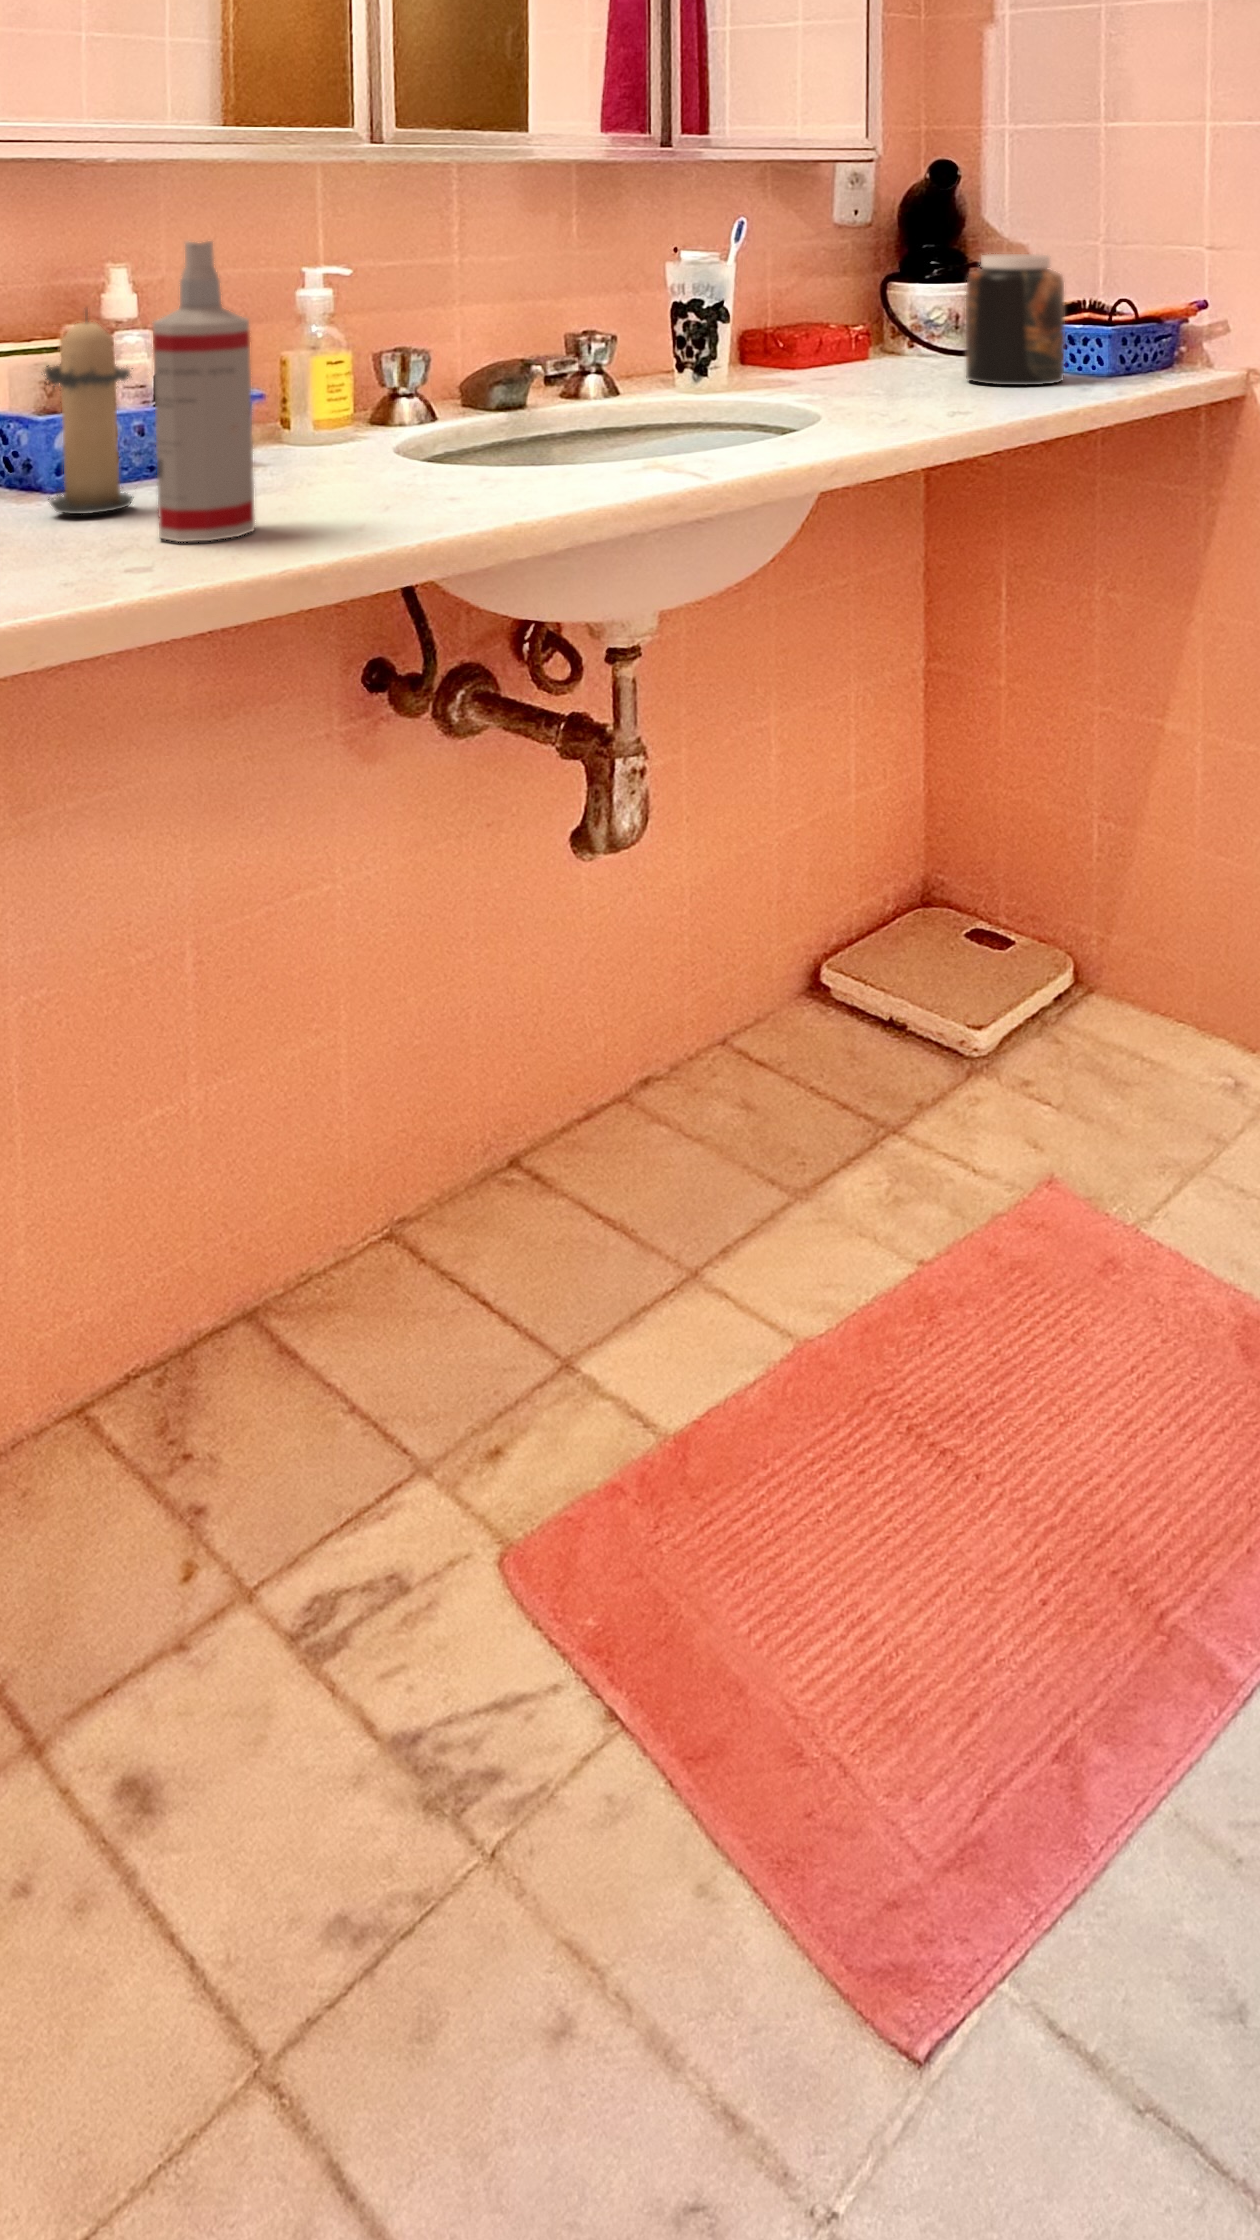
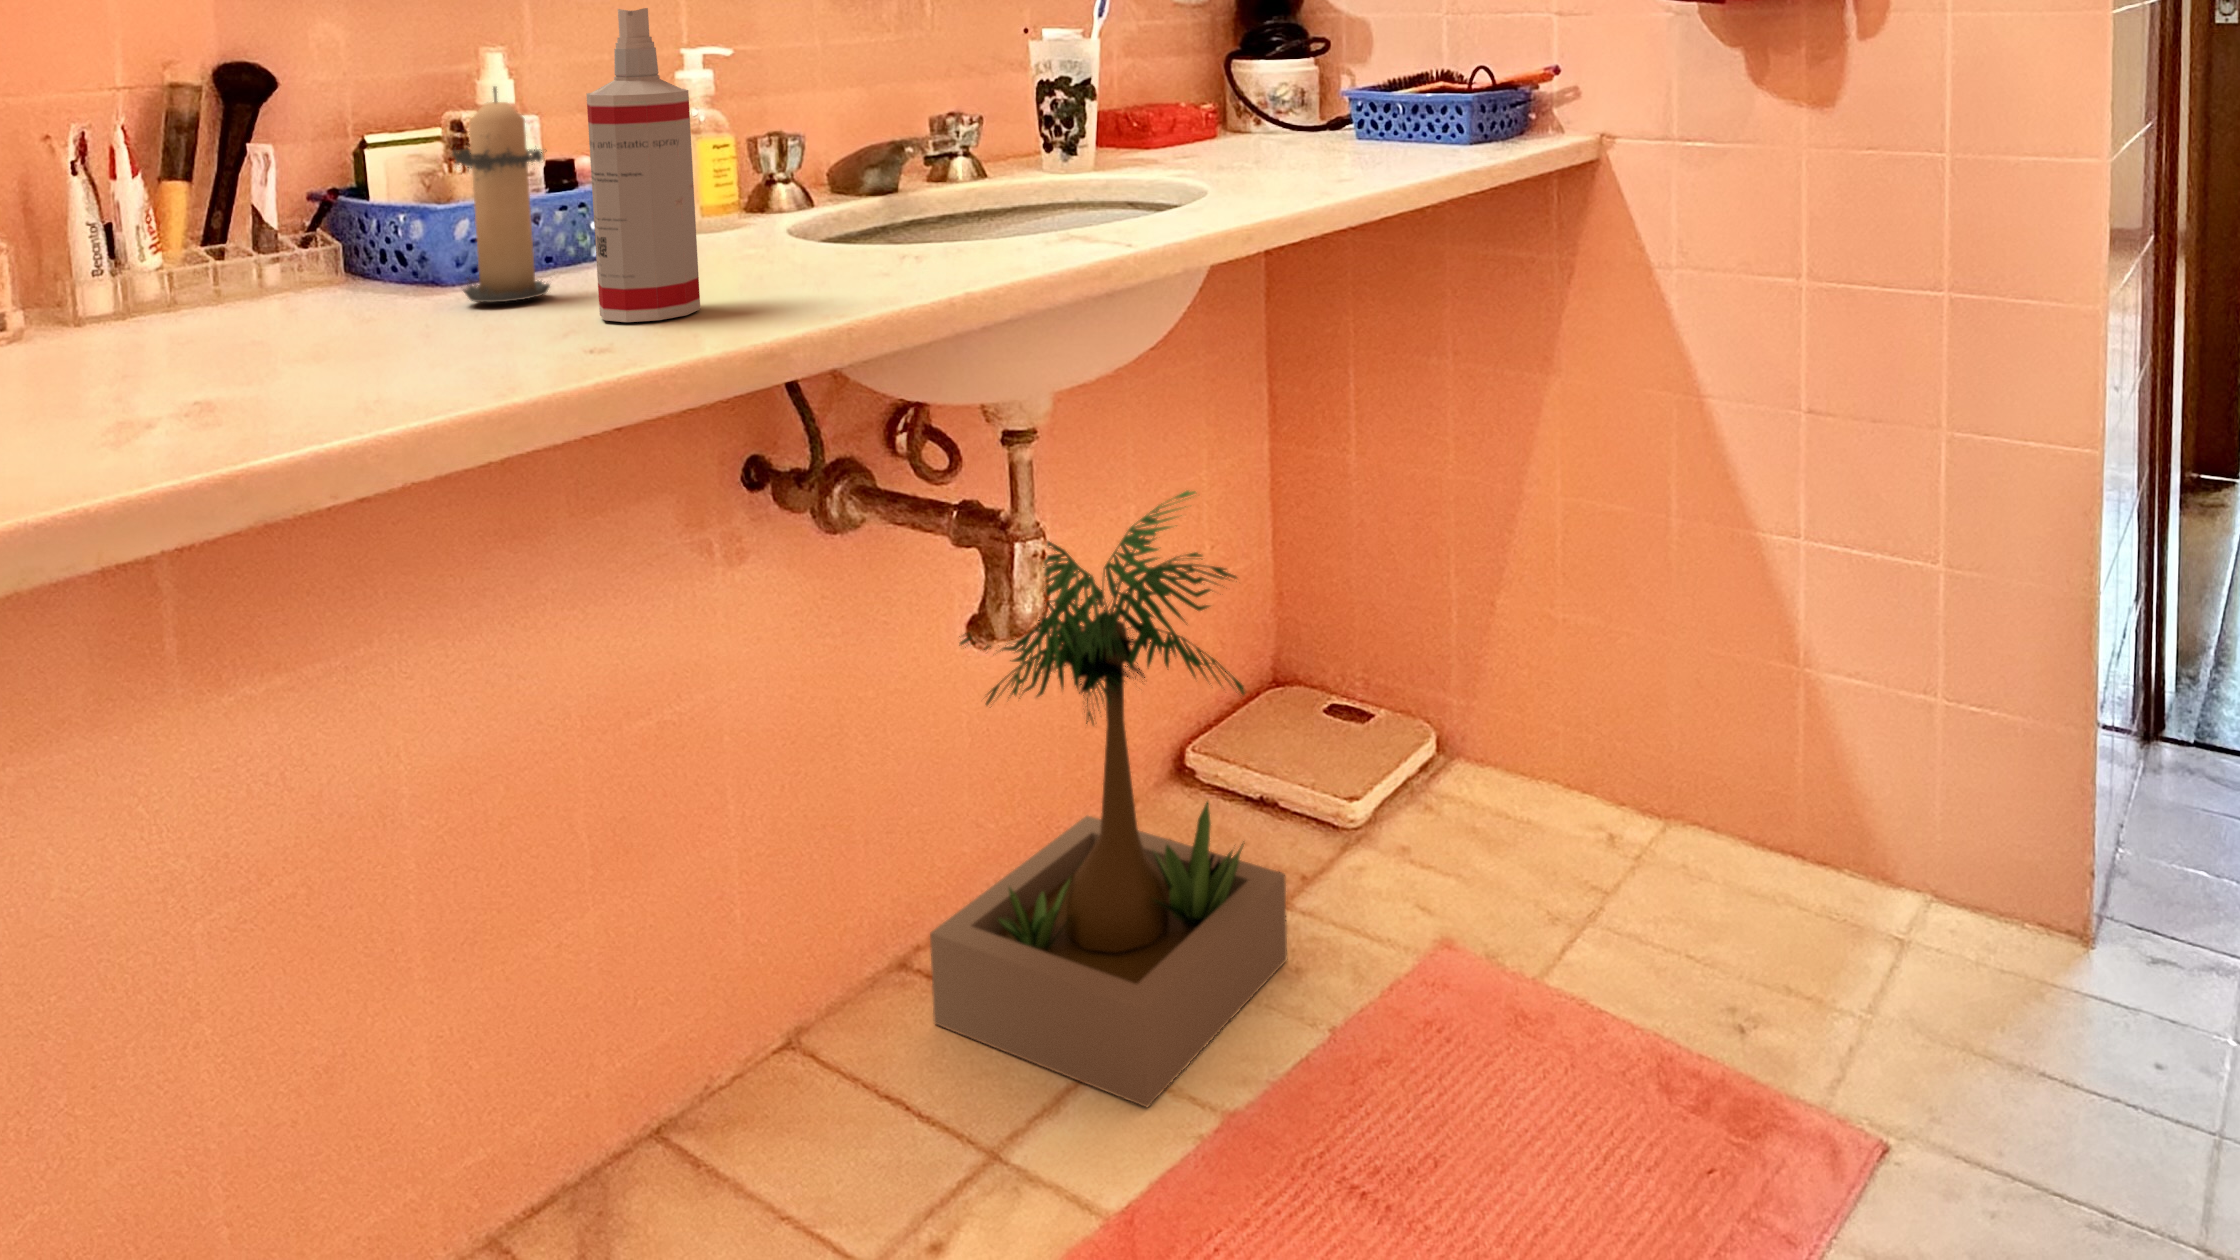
jar: present [966,254,1065,385] -> none [1324,25,1423,155]
potted plant: none [529,706,886,1331] -> present [930,491,1287,1107]

